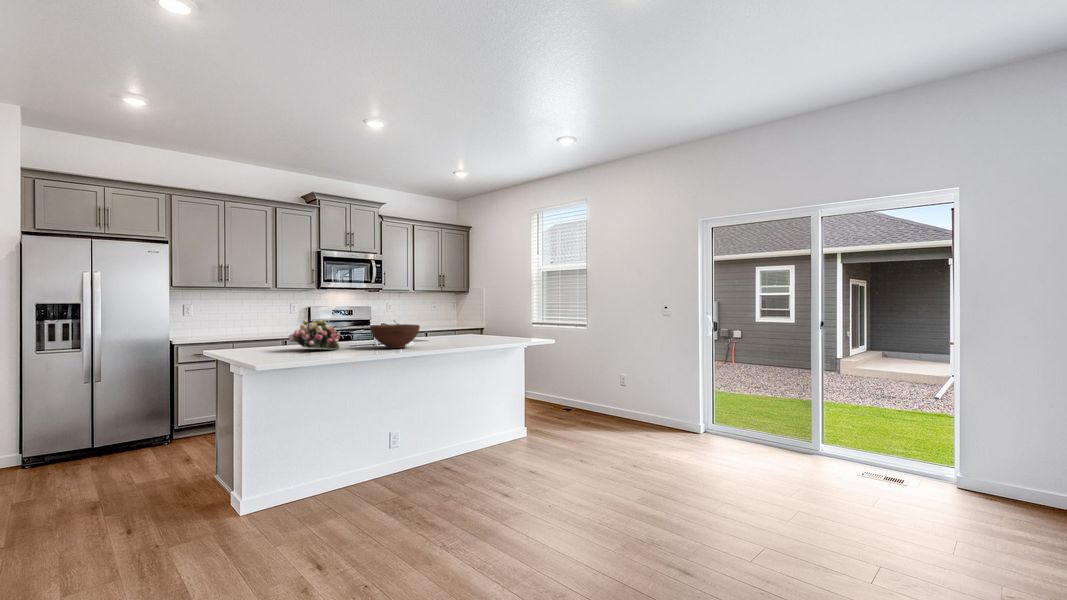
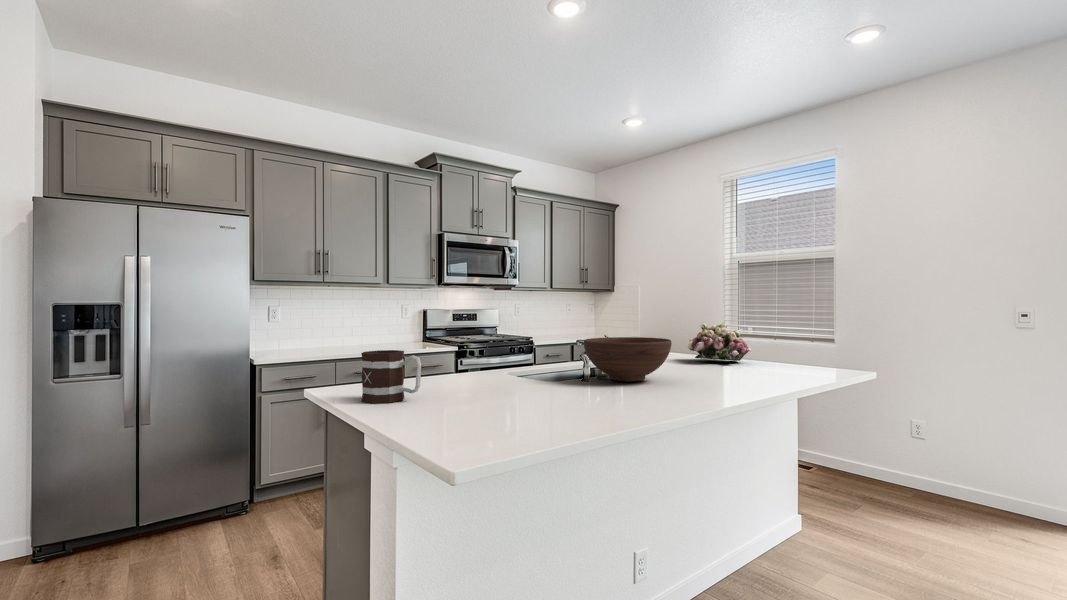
flower arrangement: present [289,319,341,349] -> present [688,323,751,361]
mug: none [231,330,264,356] -> present [361,350,421,403]

